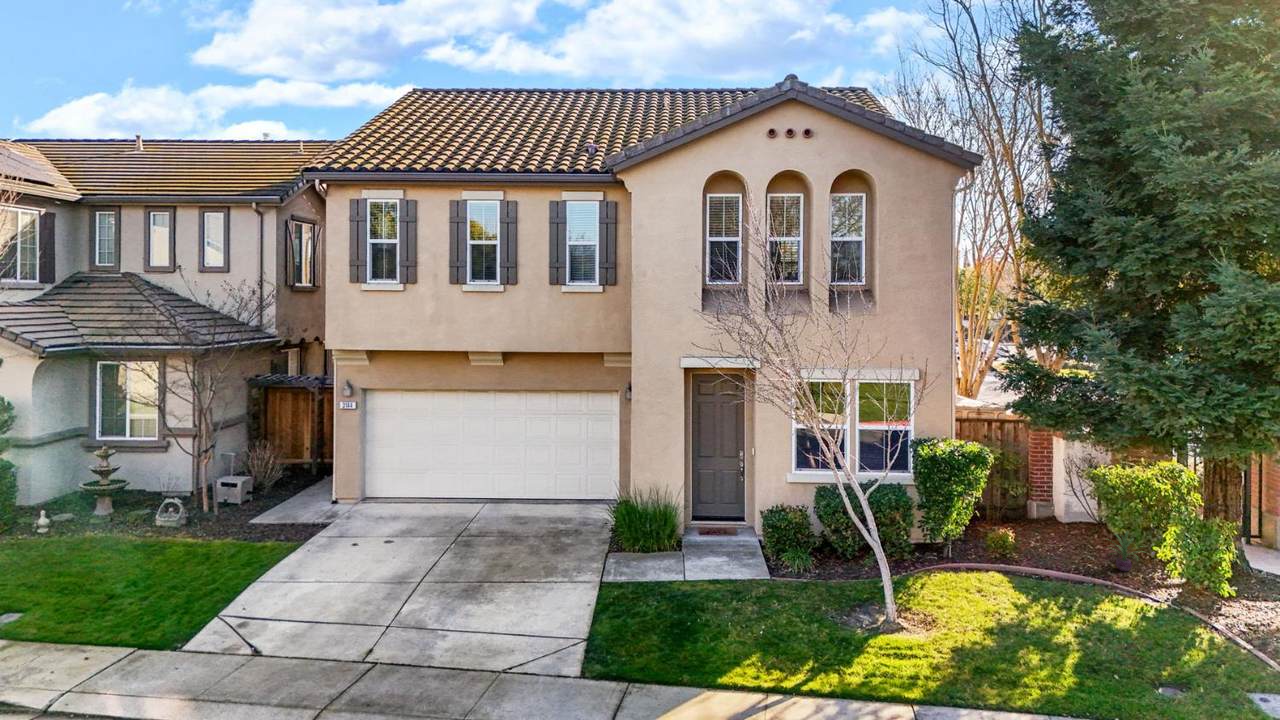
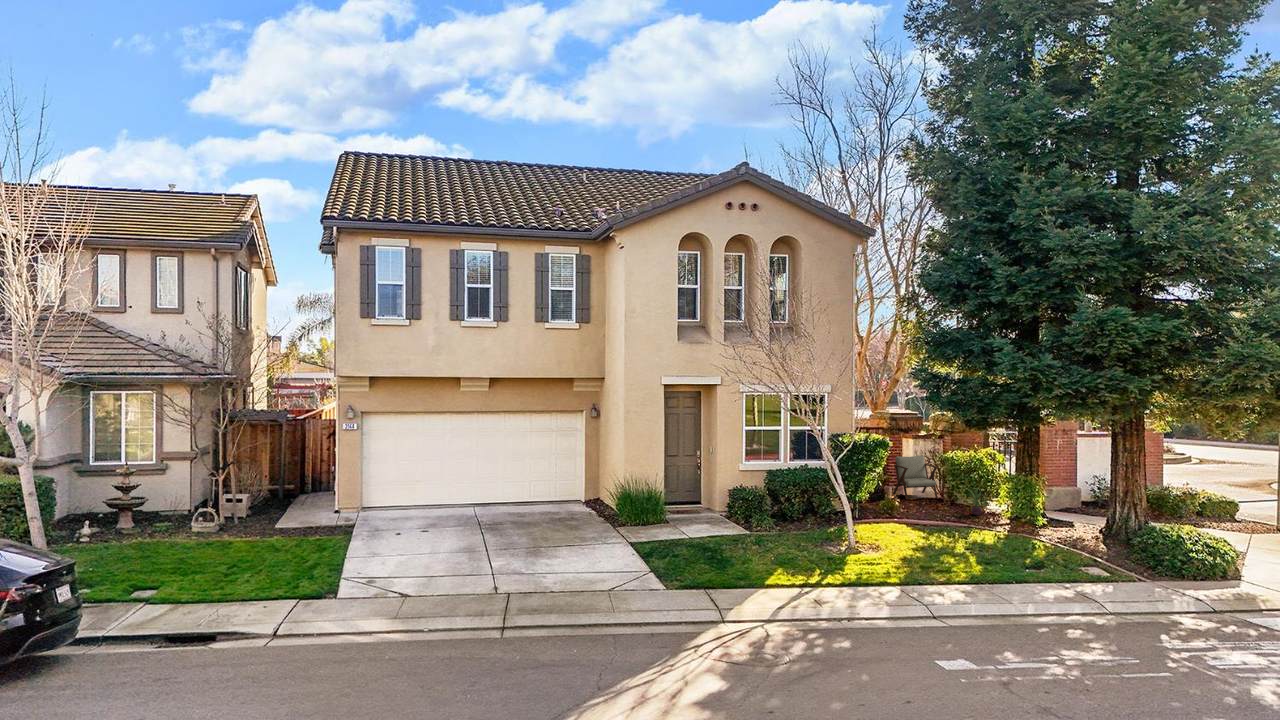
lounge chair: none [1014,470,1079,532] -> present [893,456,938,499]

